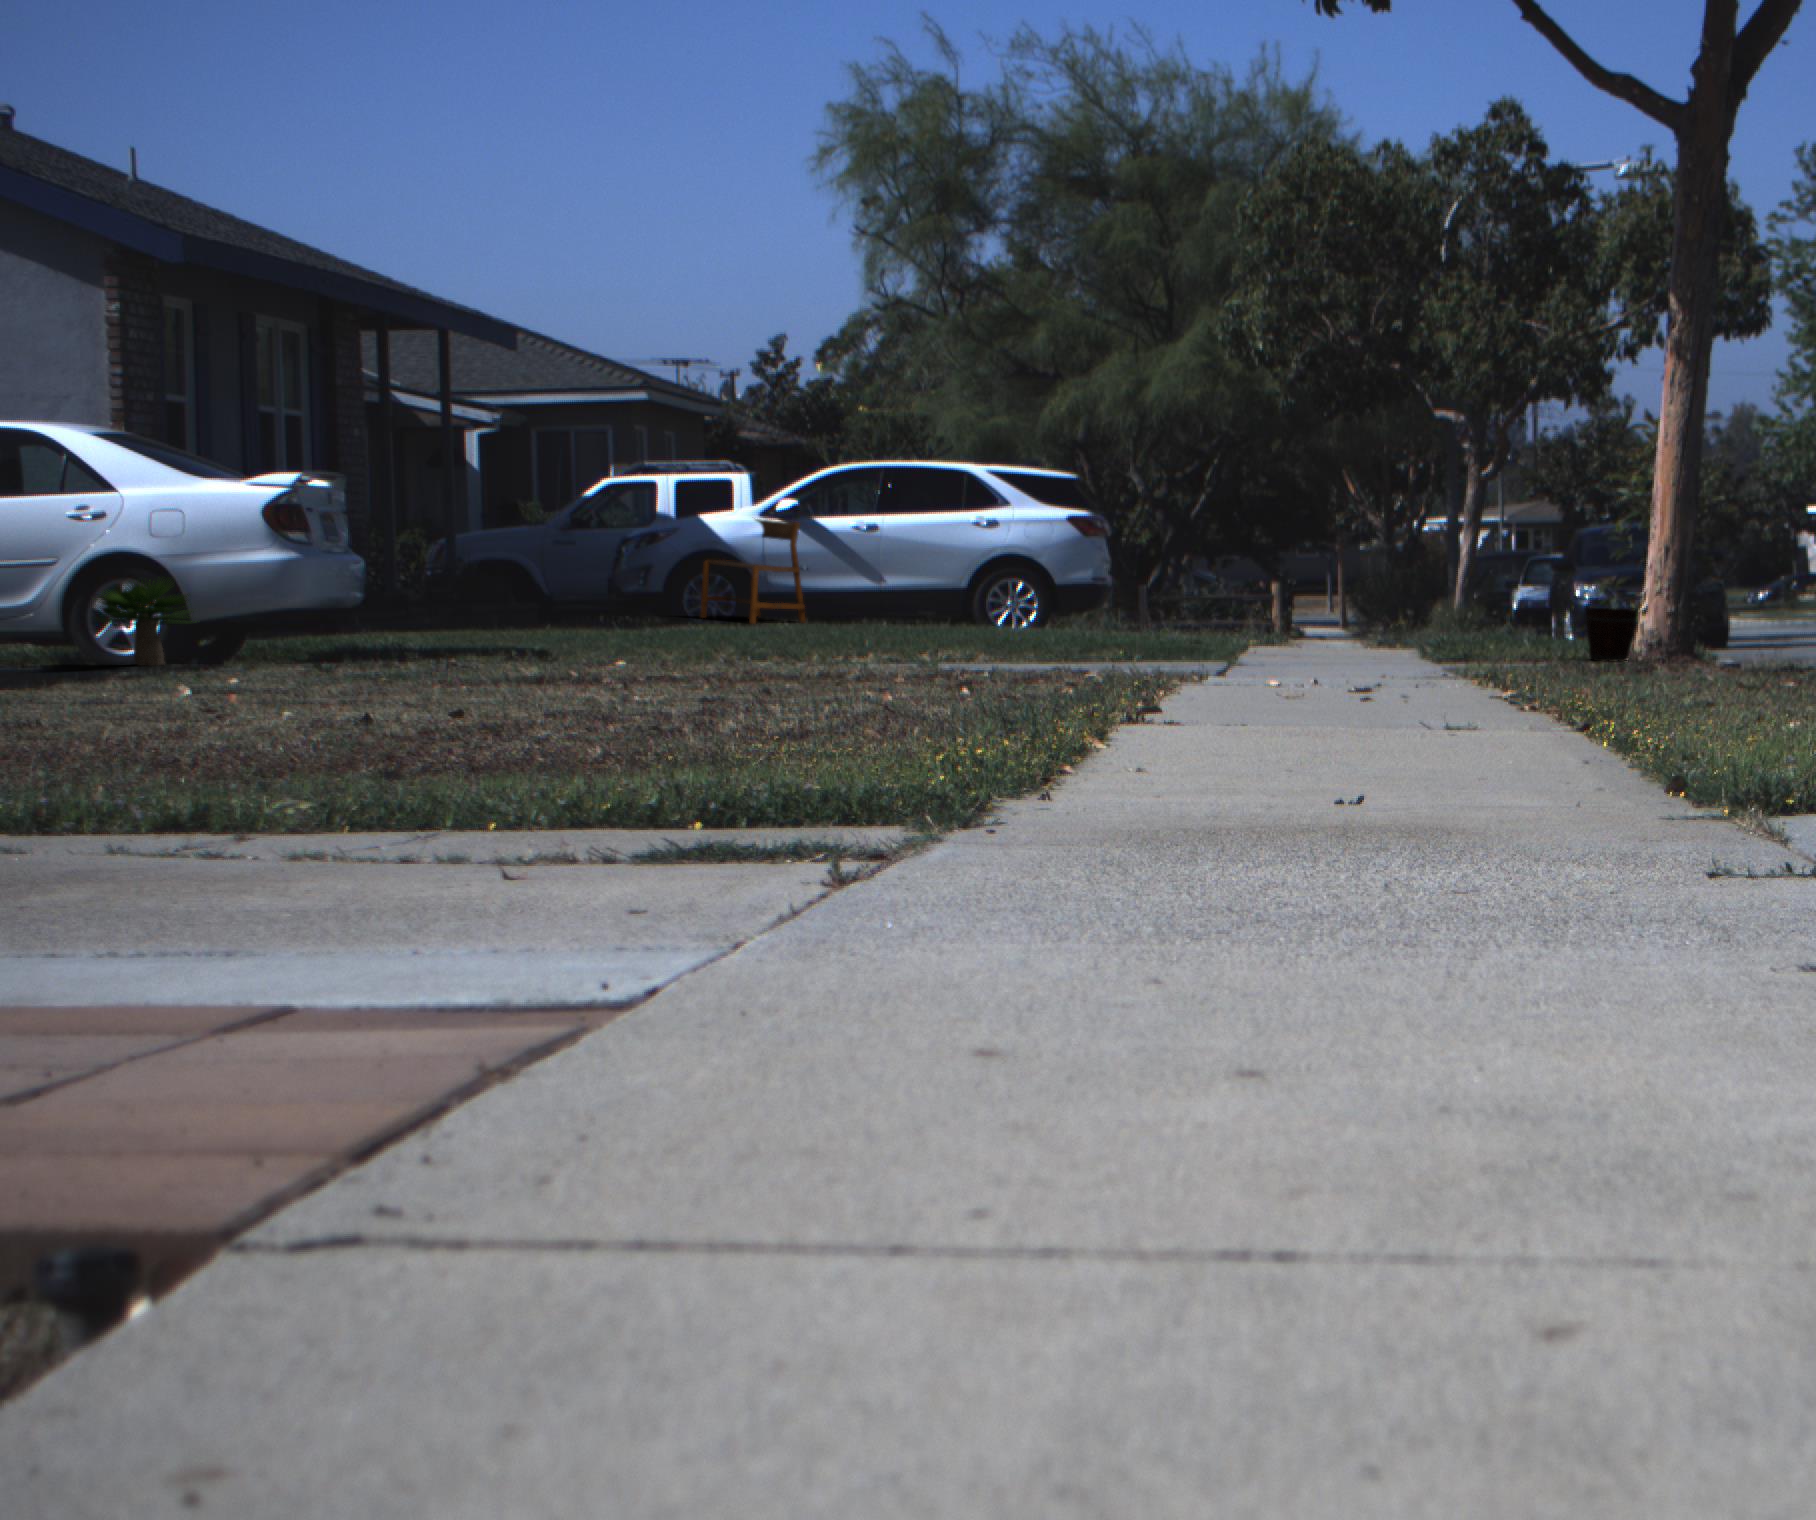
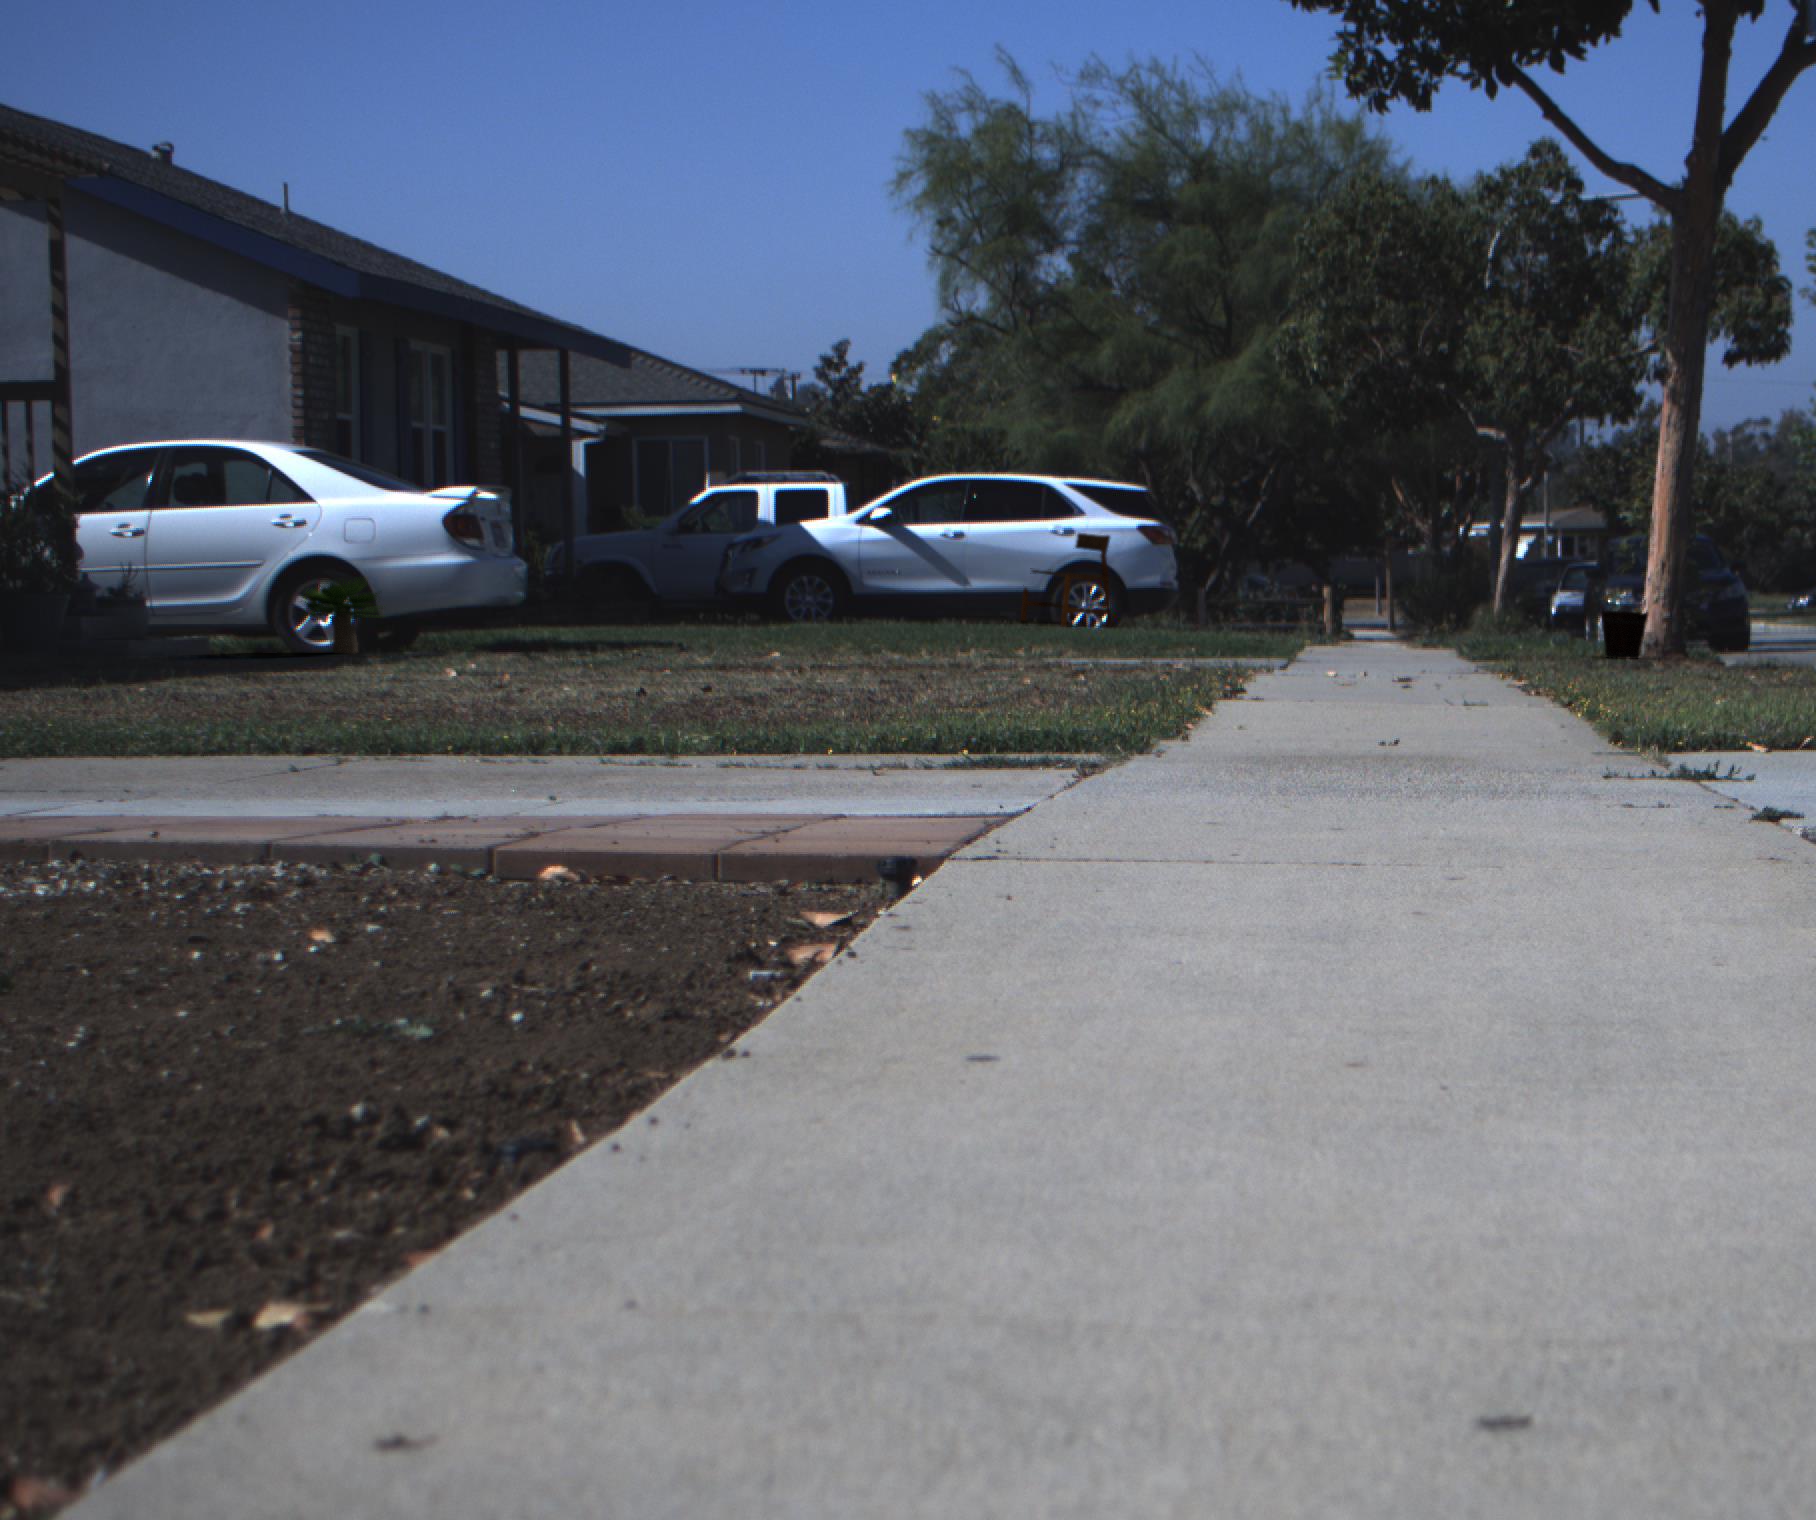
bench: present [700,519,805,624] -> present [1021,533,1112,627]

